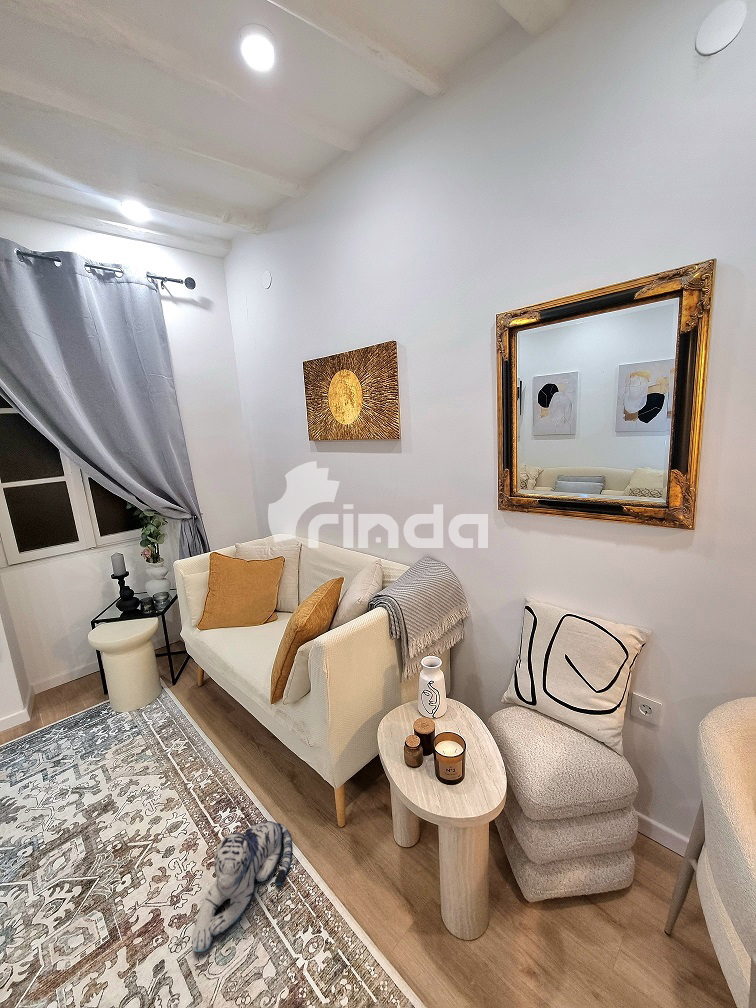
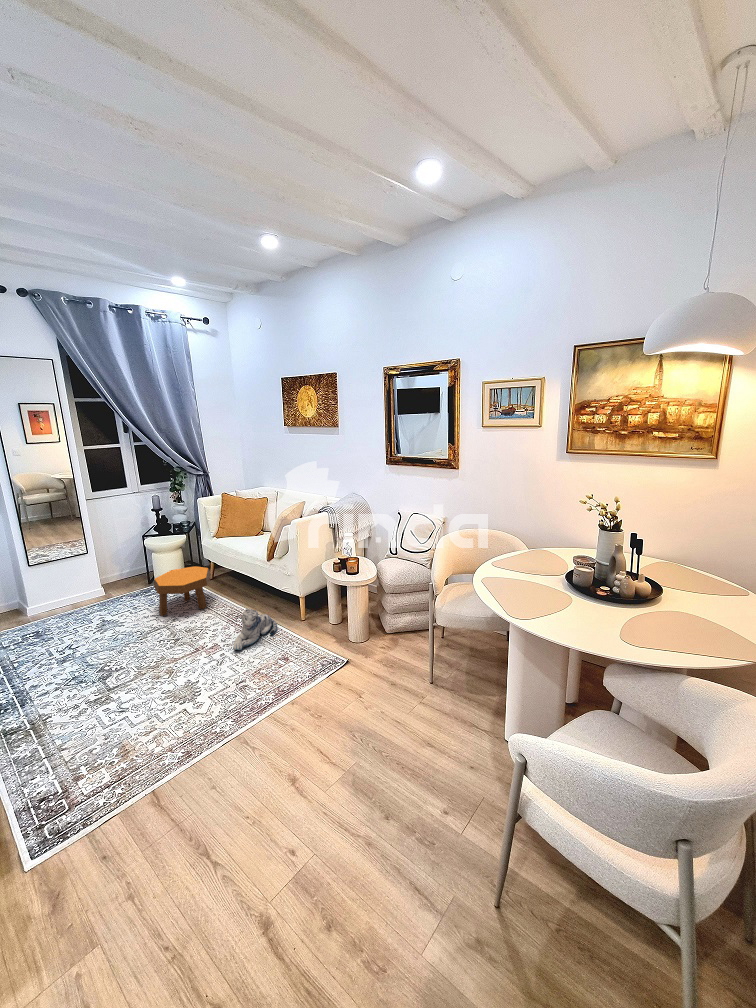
footstool: none [80,683,186,793] -> present [154,566,211,616]

